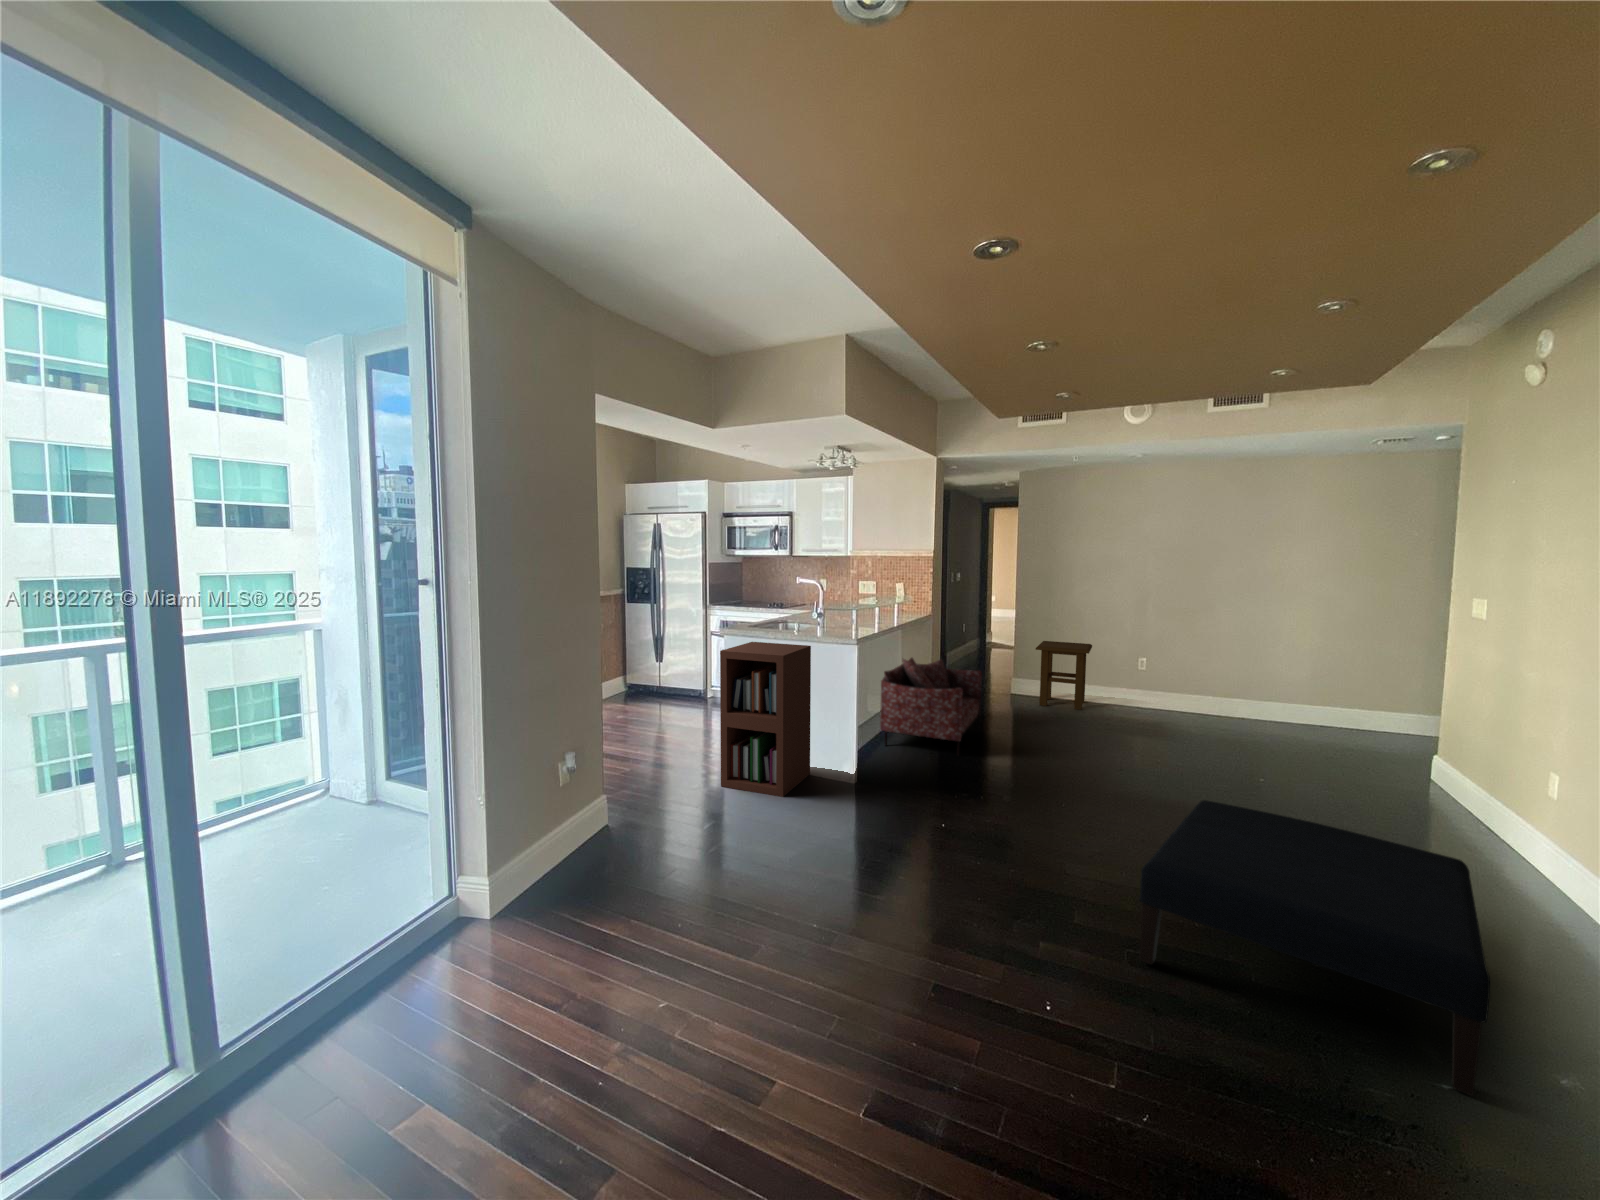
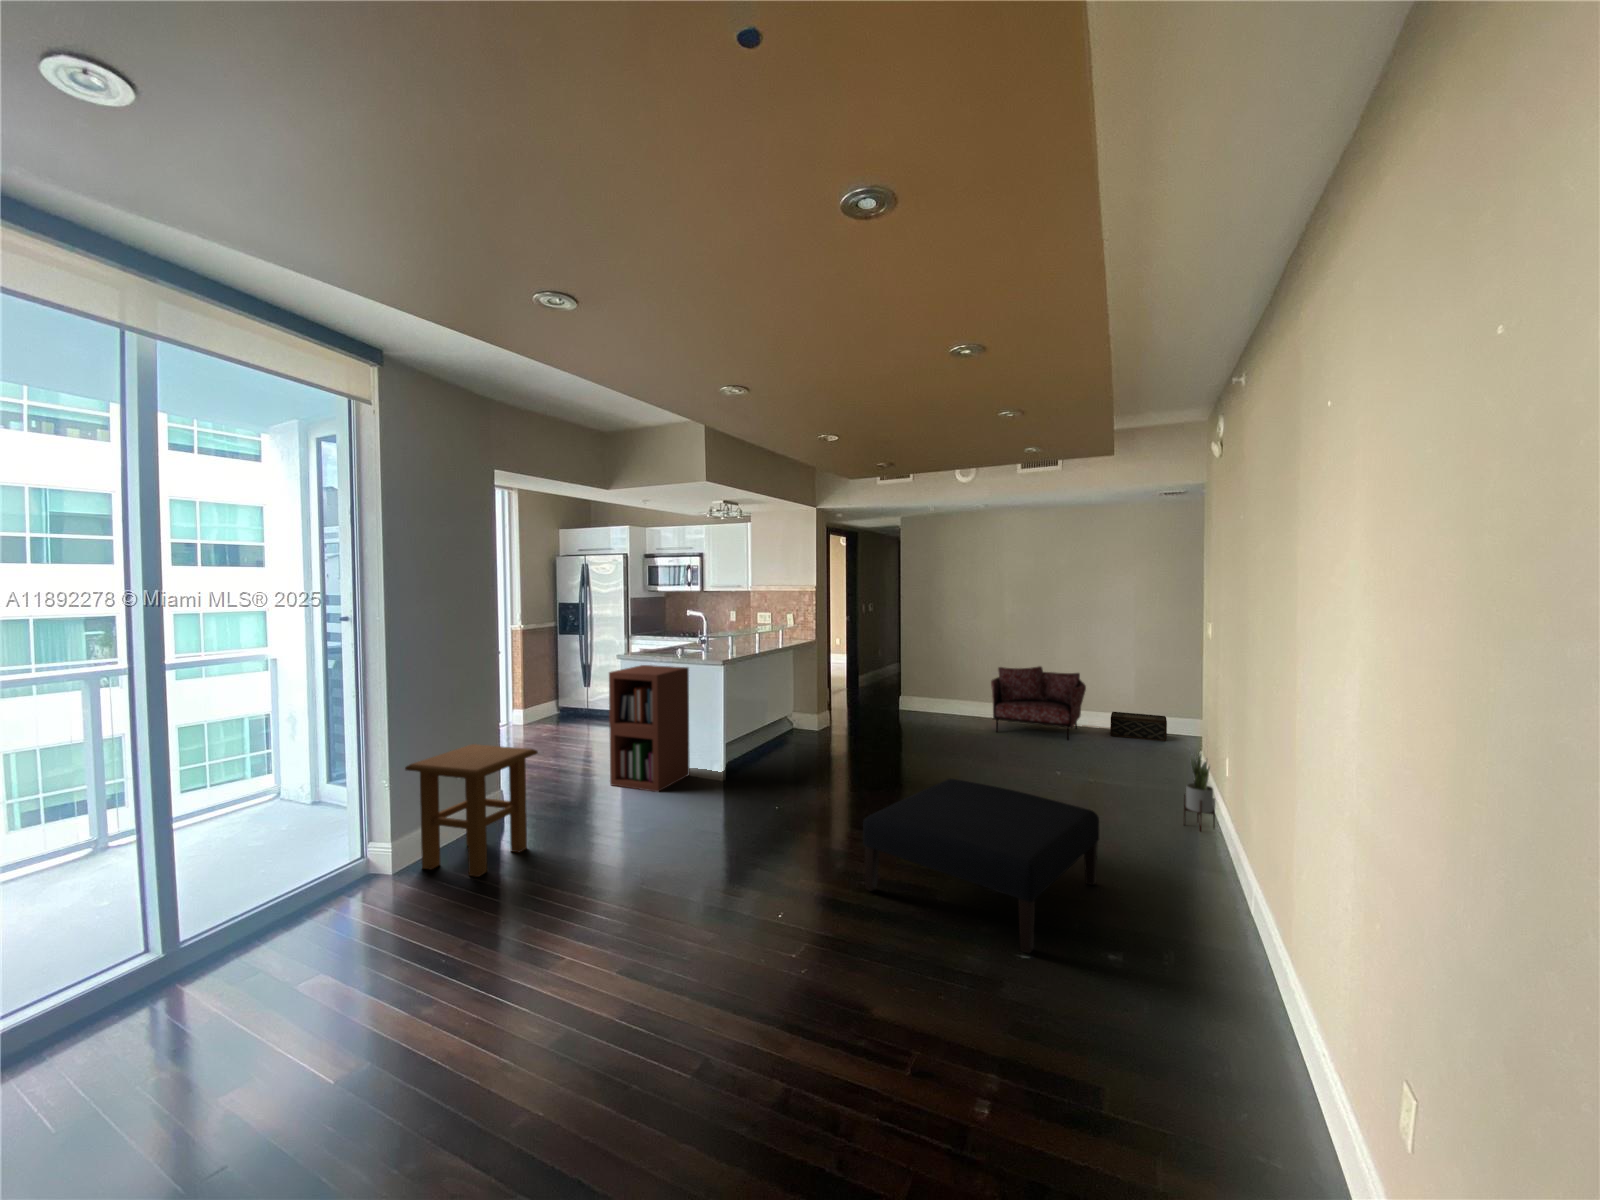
side table: present [1036,641,1092,710] -> present [405,744,538,877]
armchair: present [880,658,982,756] -> present [991,666,1086,739]
woven basket: none [1277,700,1357,737] -> present [1110,712,1167,741]
potted plant: none [1490,758,1545,872] -> present [1184,753,1215,831]

